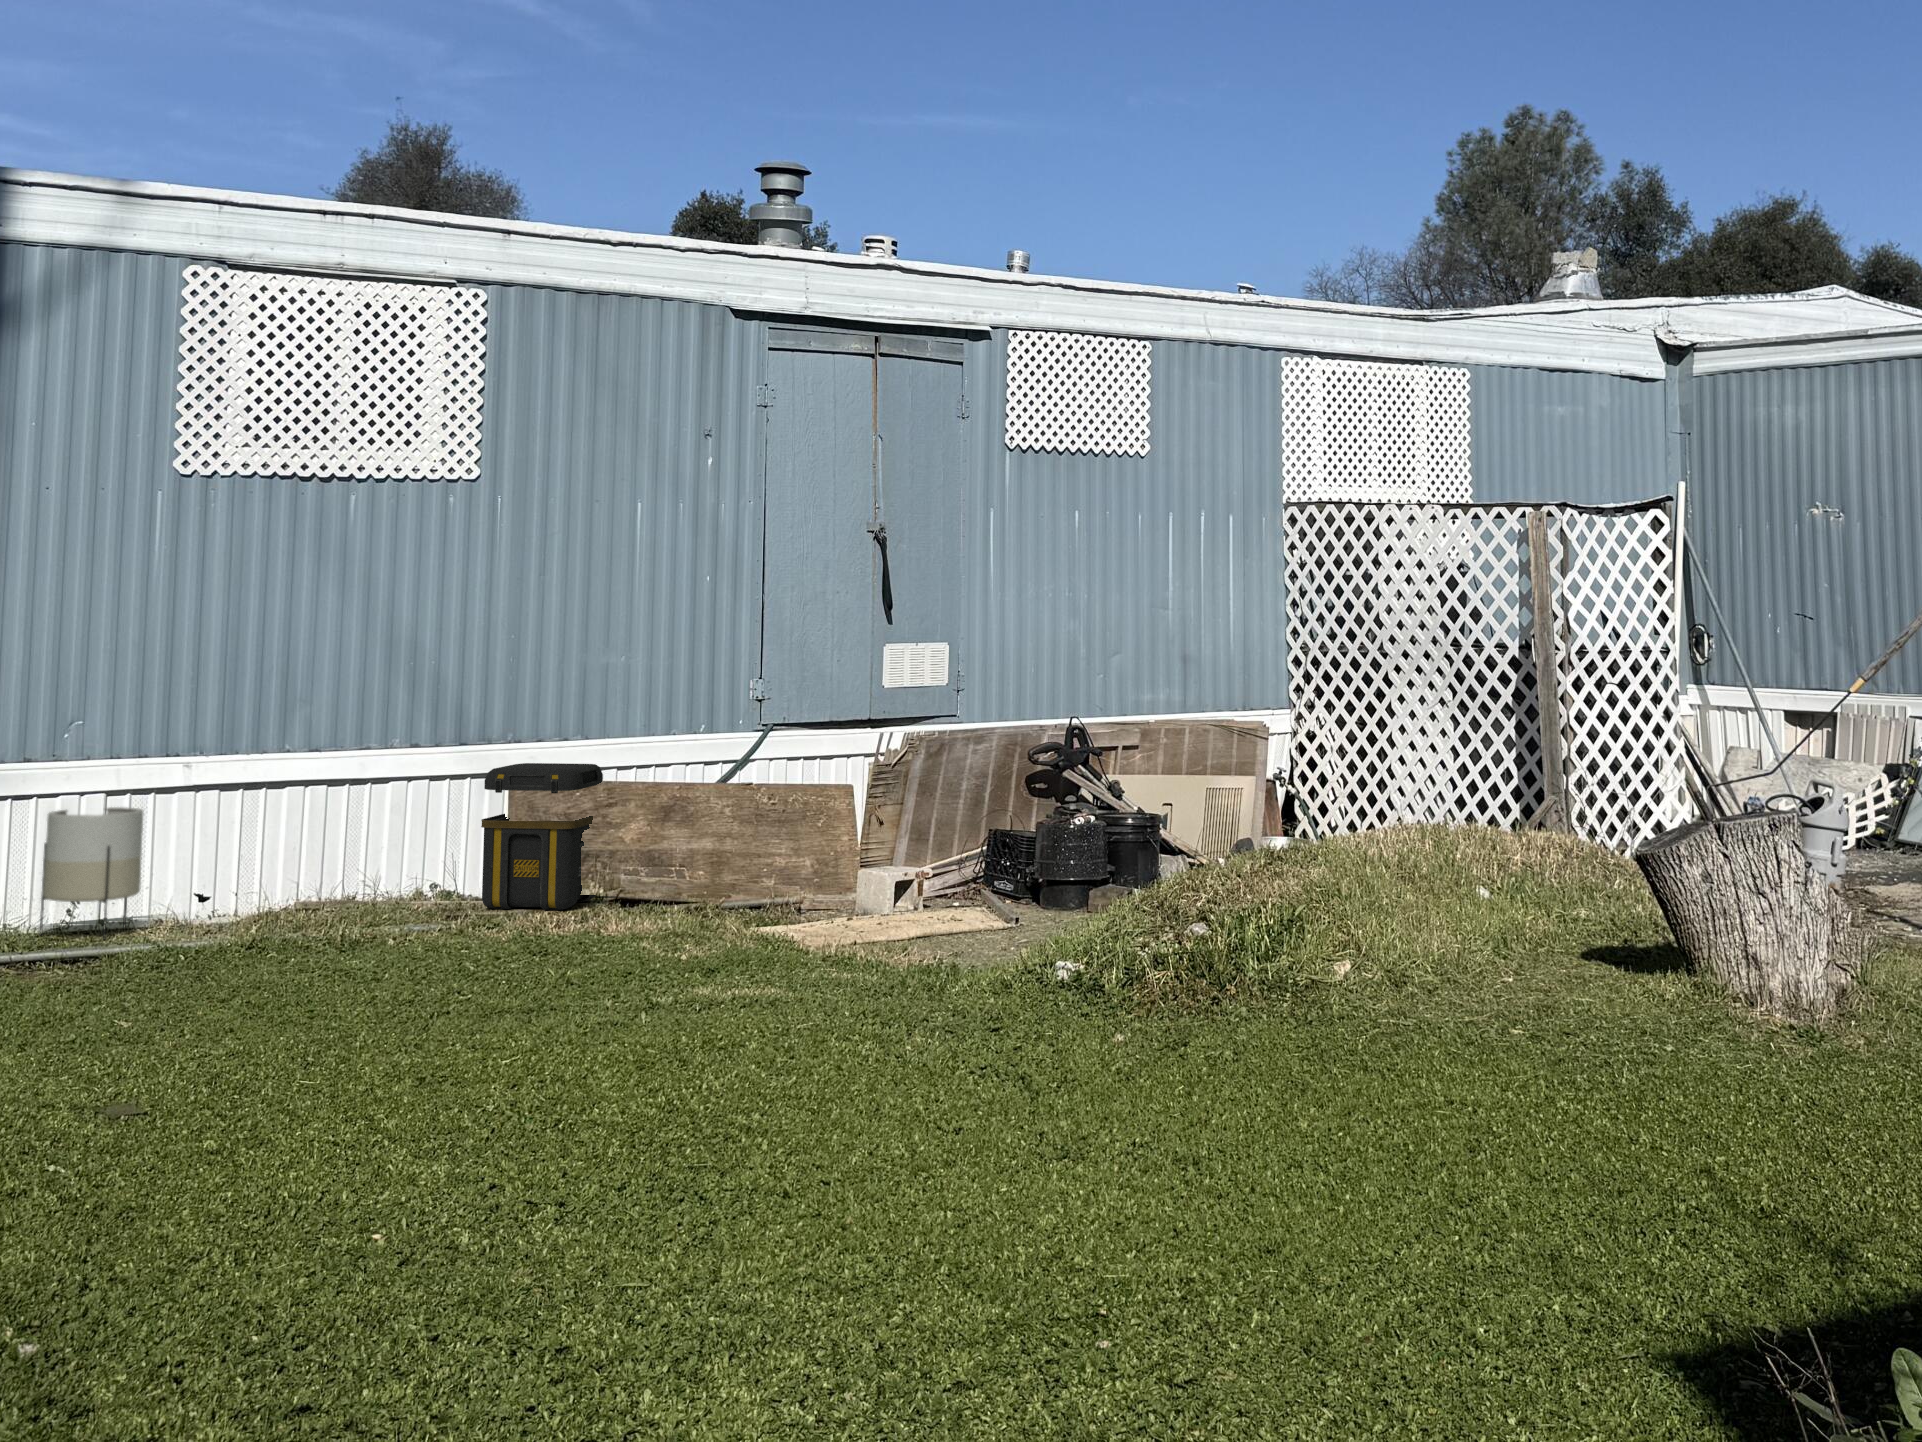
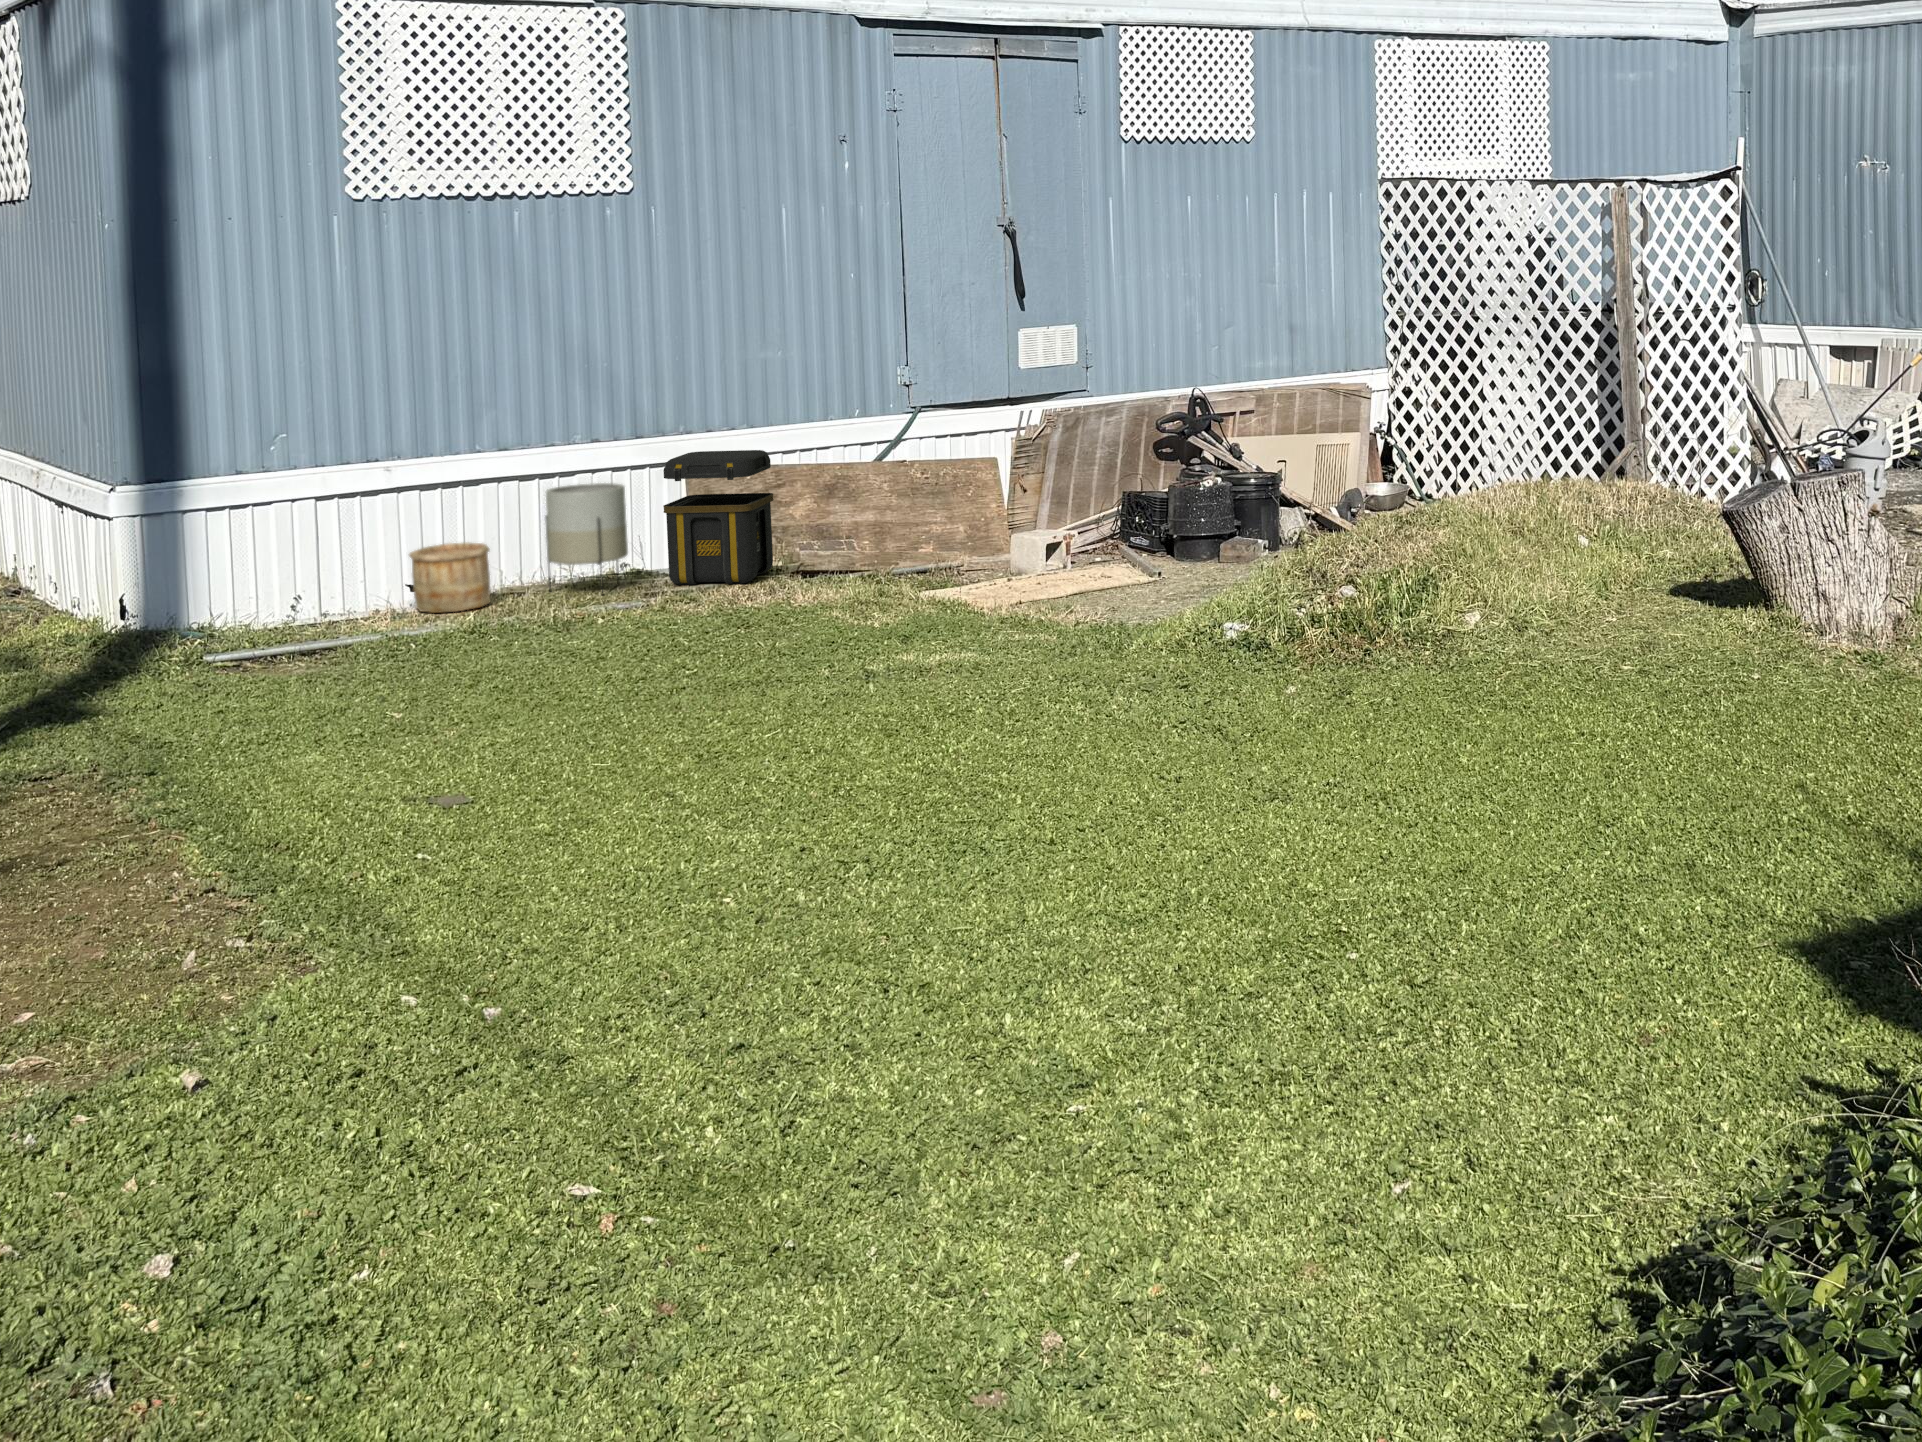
planter: present [39,807,143,939] -> present [545,483,628,589]
wooden bucket: none [201,850,288,926] -> present [409,542,490,613]

